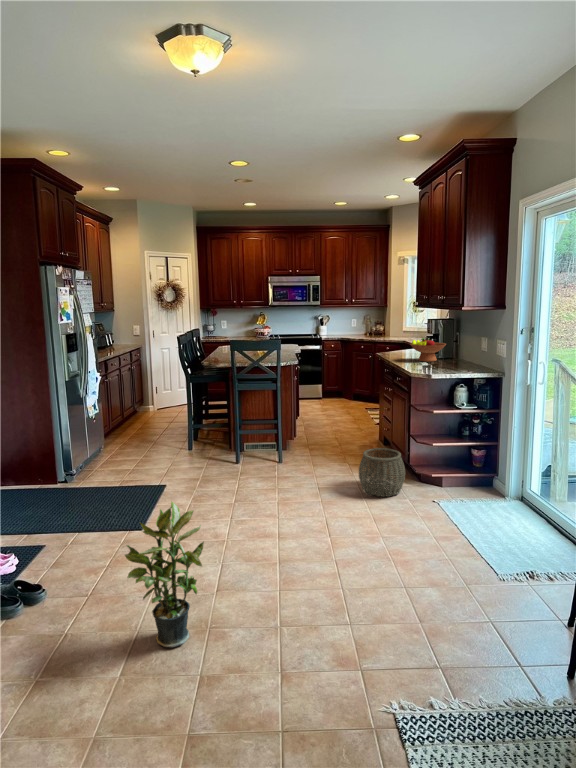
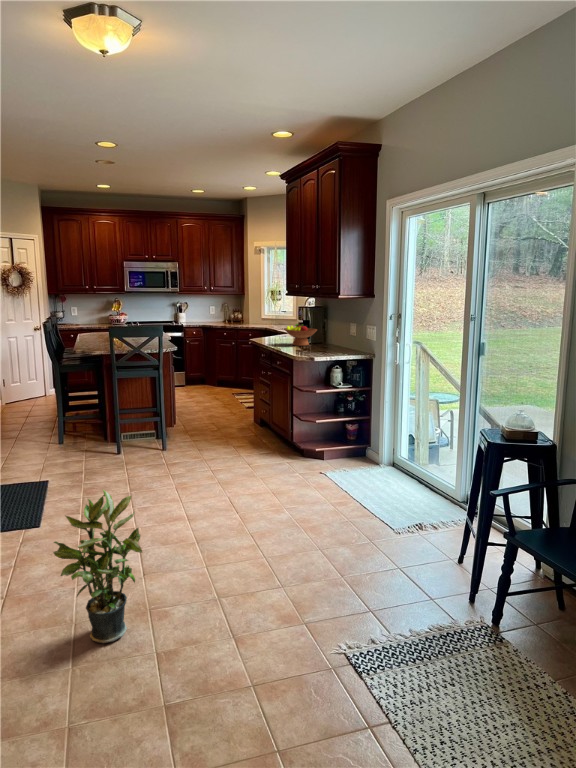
woven basket: present [359,448,405,497] -> none [249,427,293,473]

